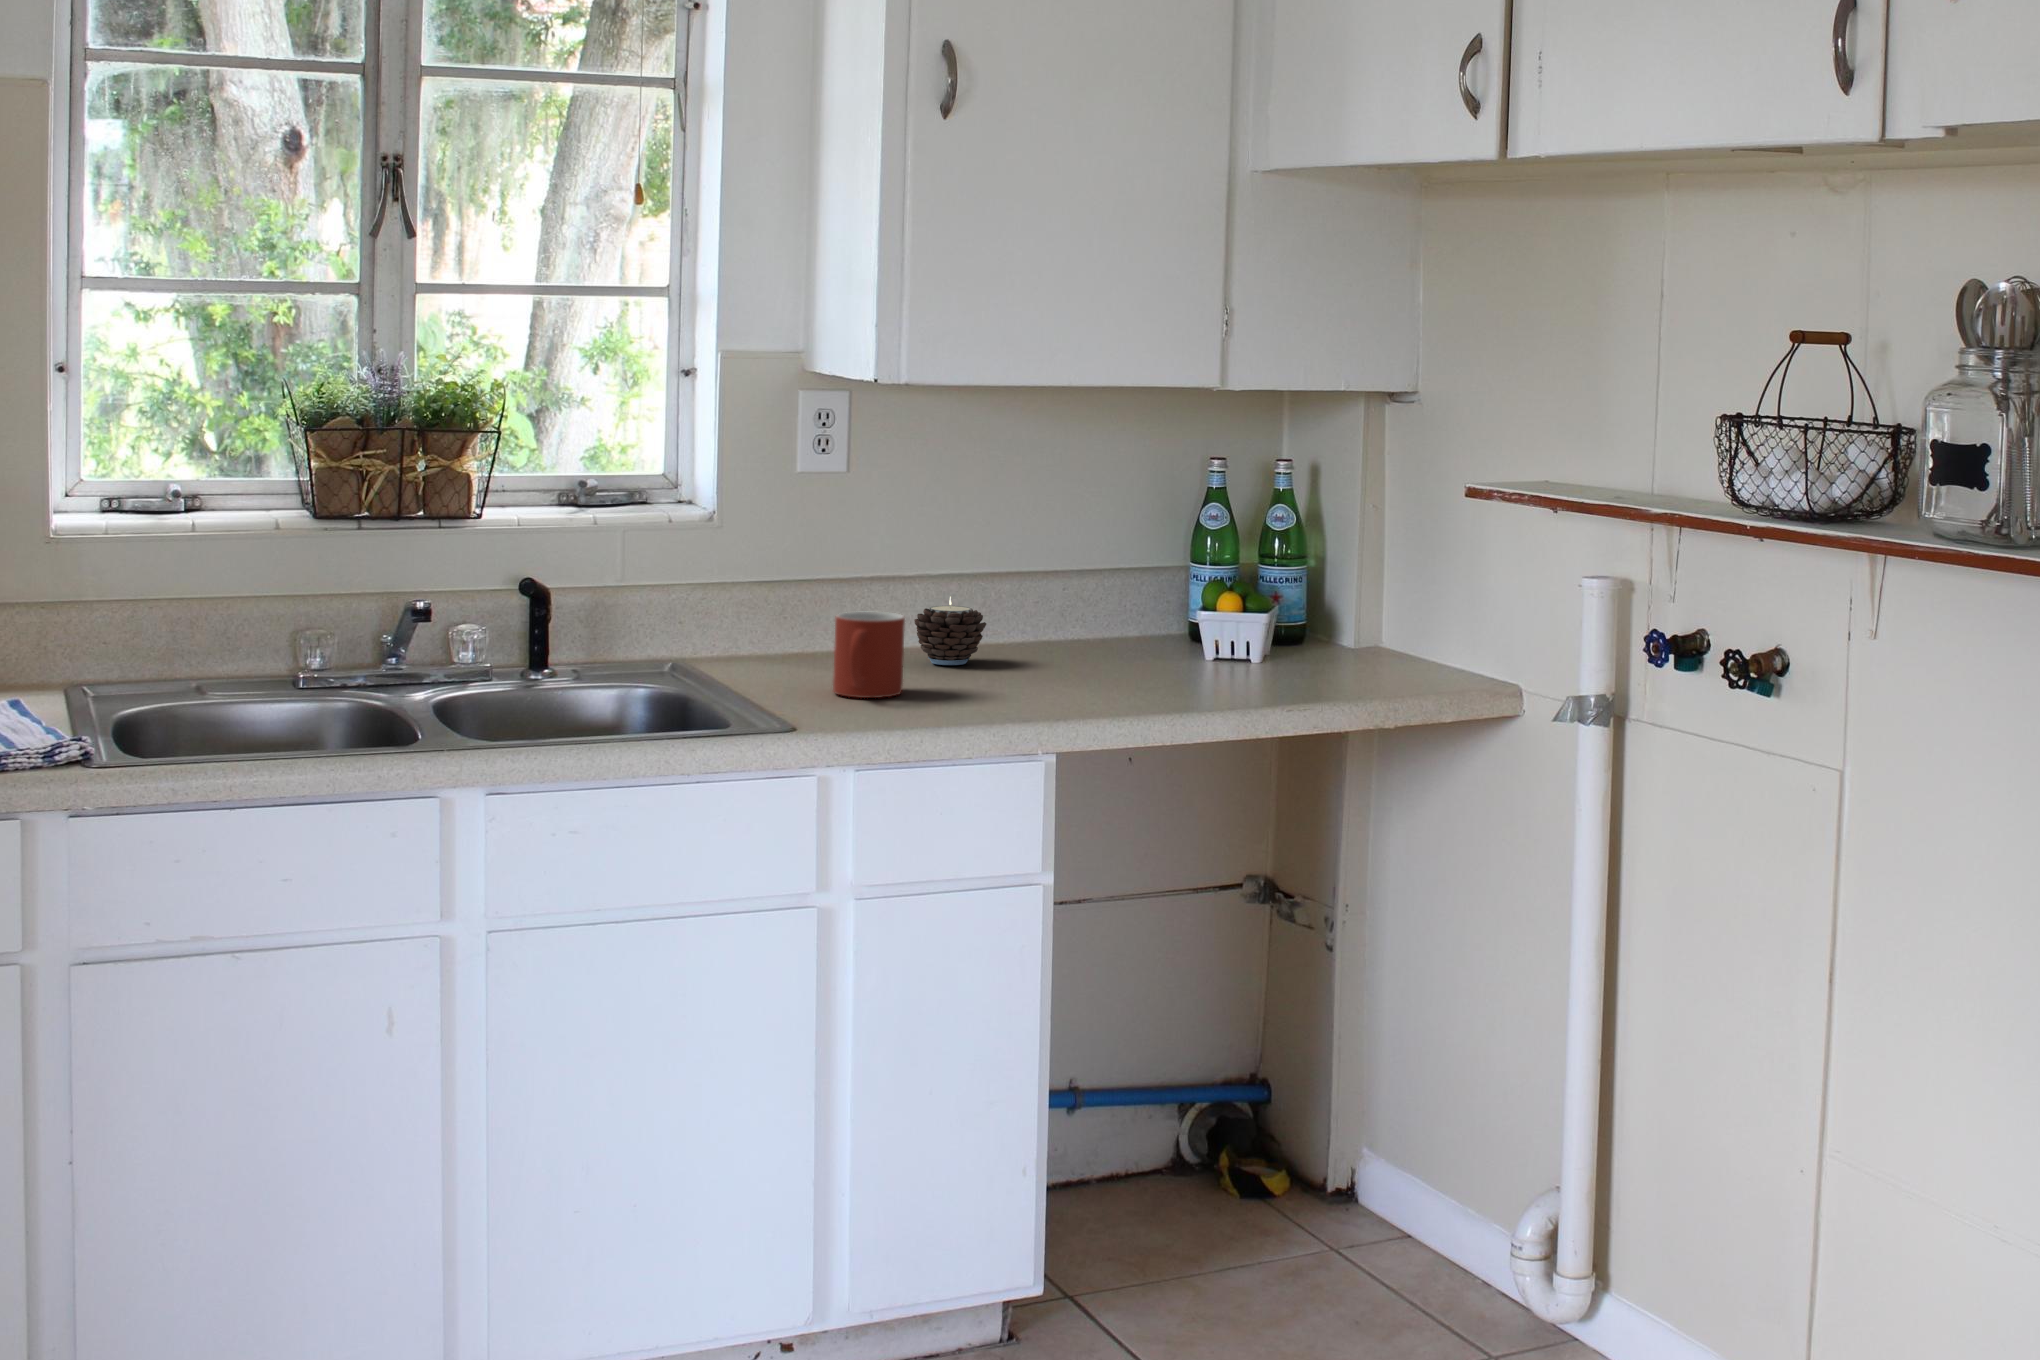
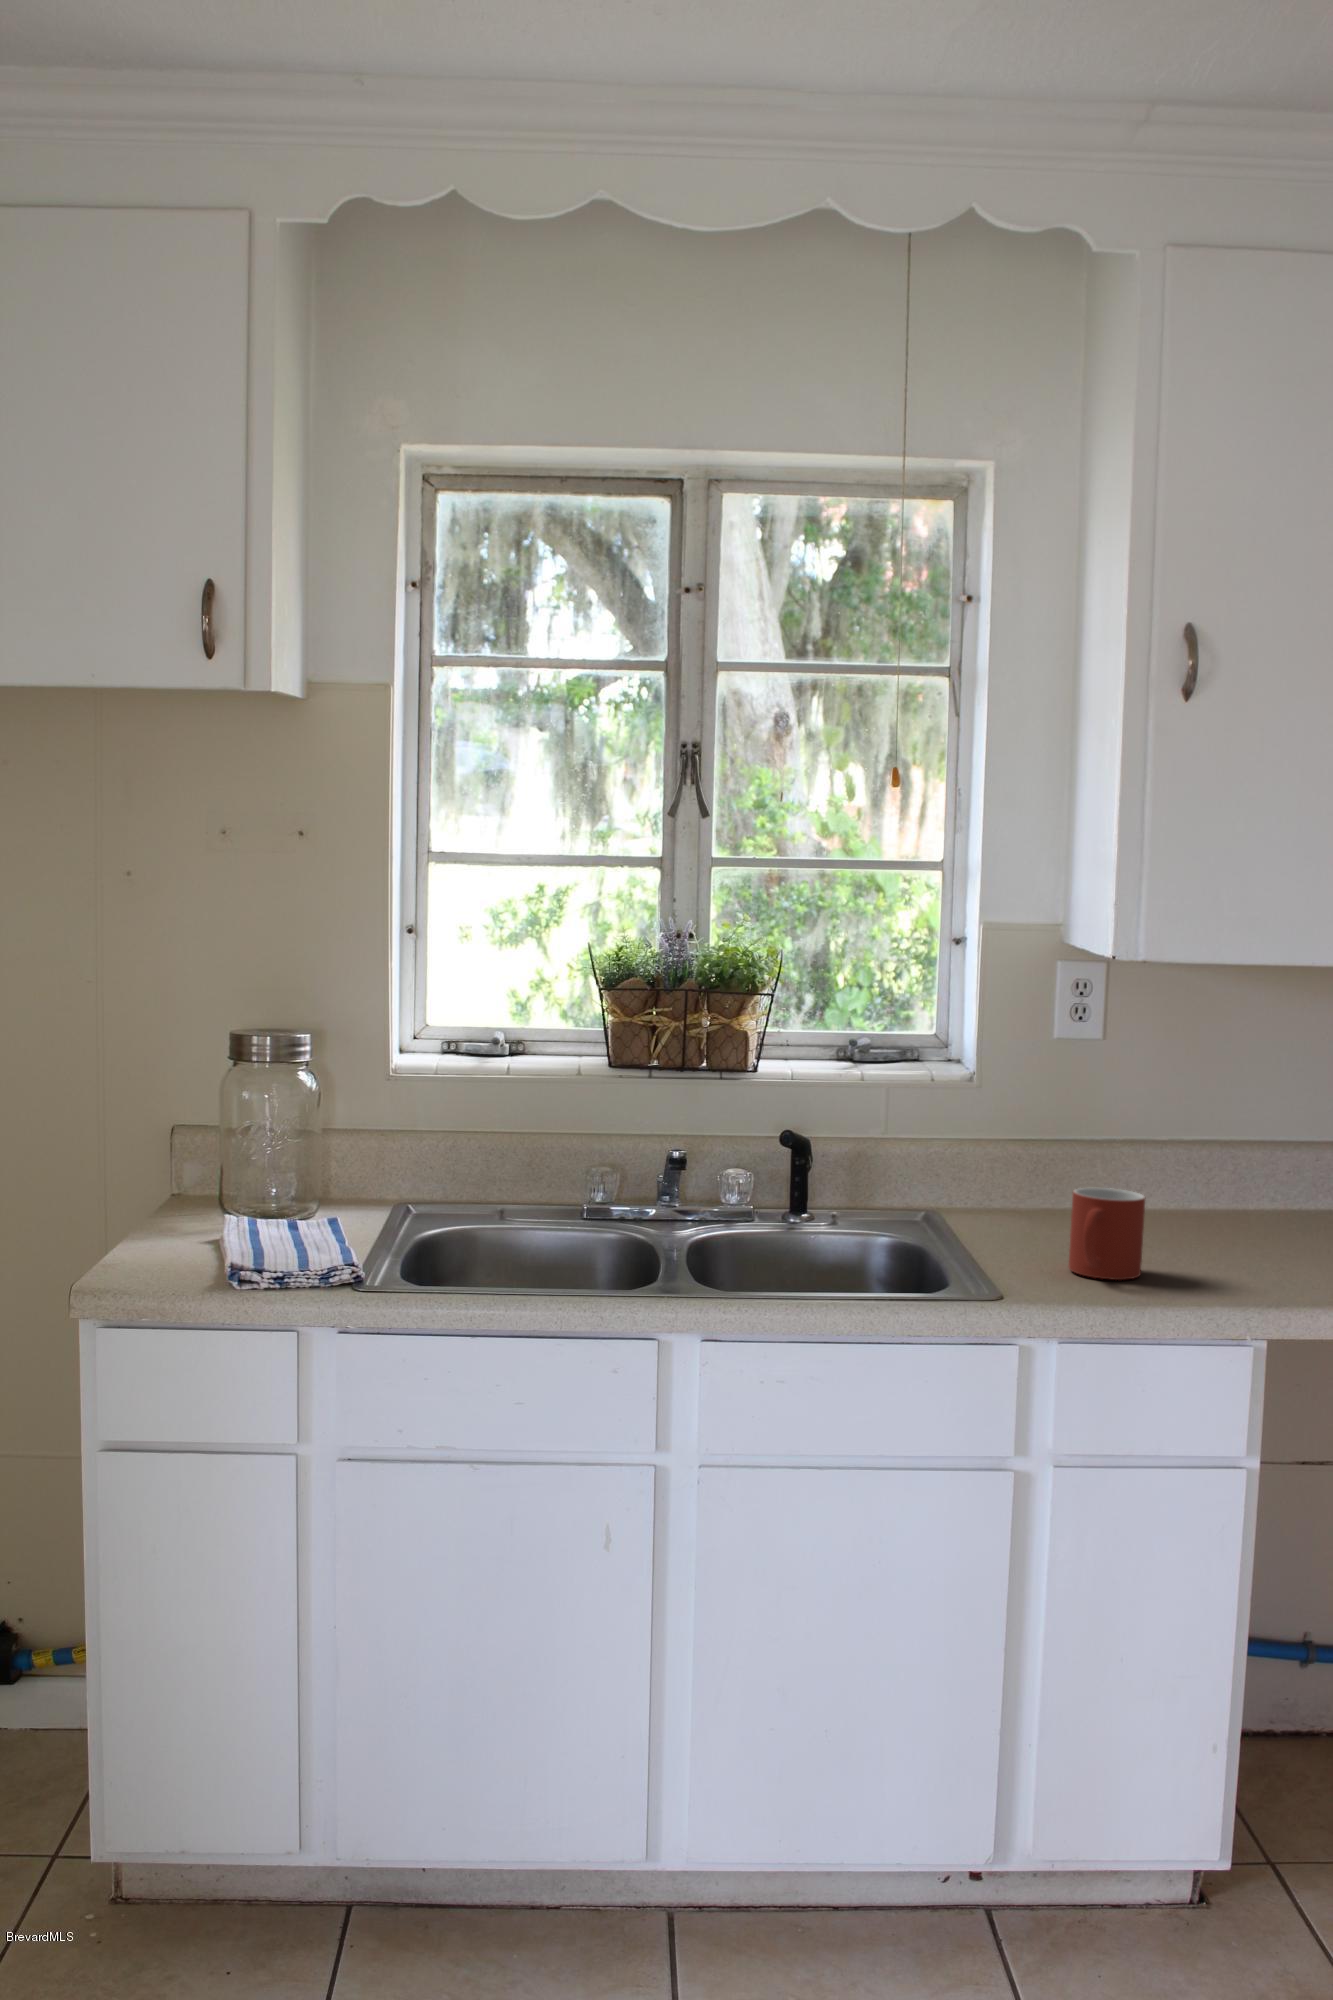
candle: present [914,597,986,665] -> none [1162,1175,1238,1246]

